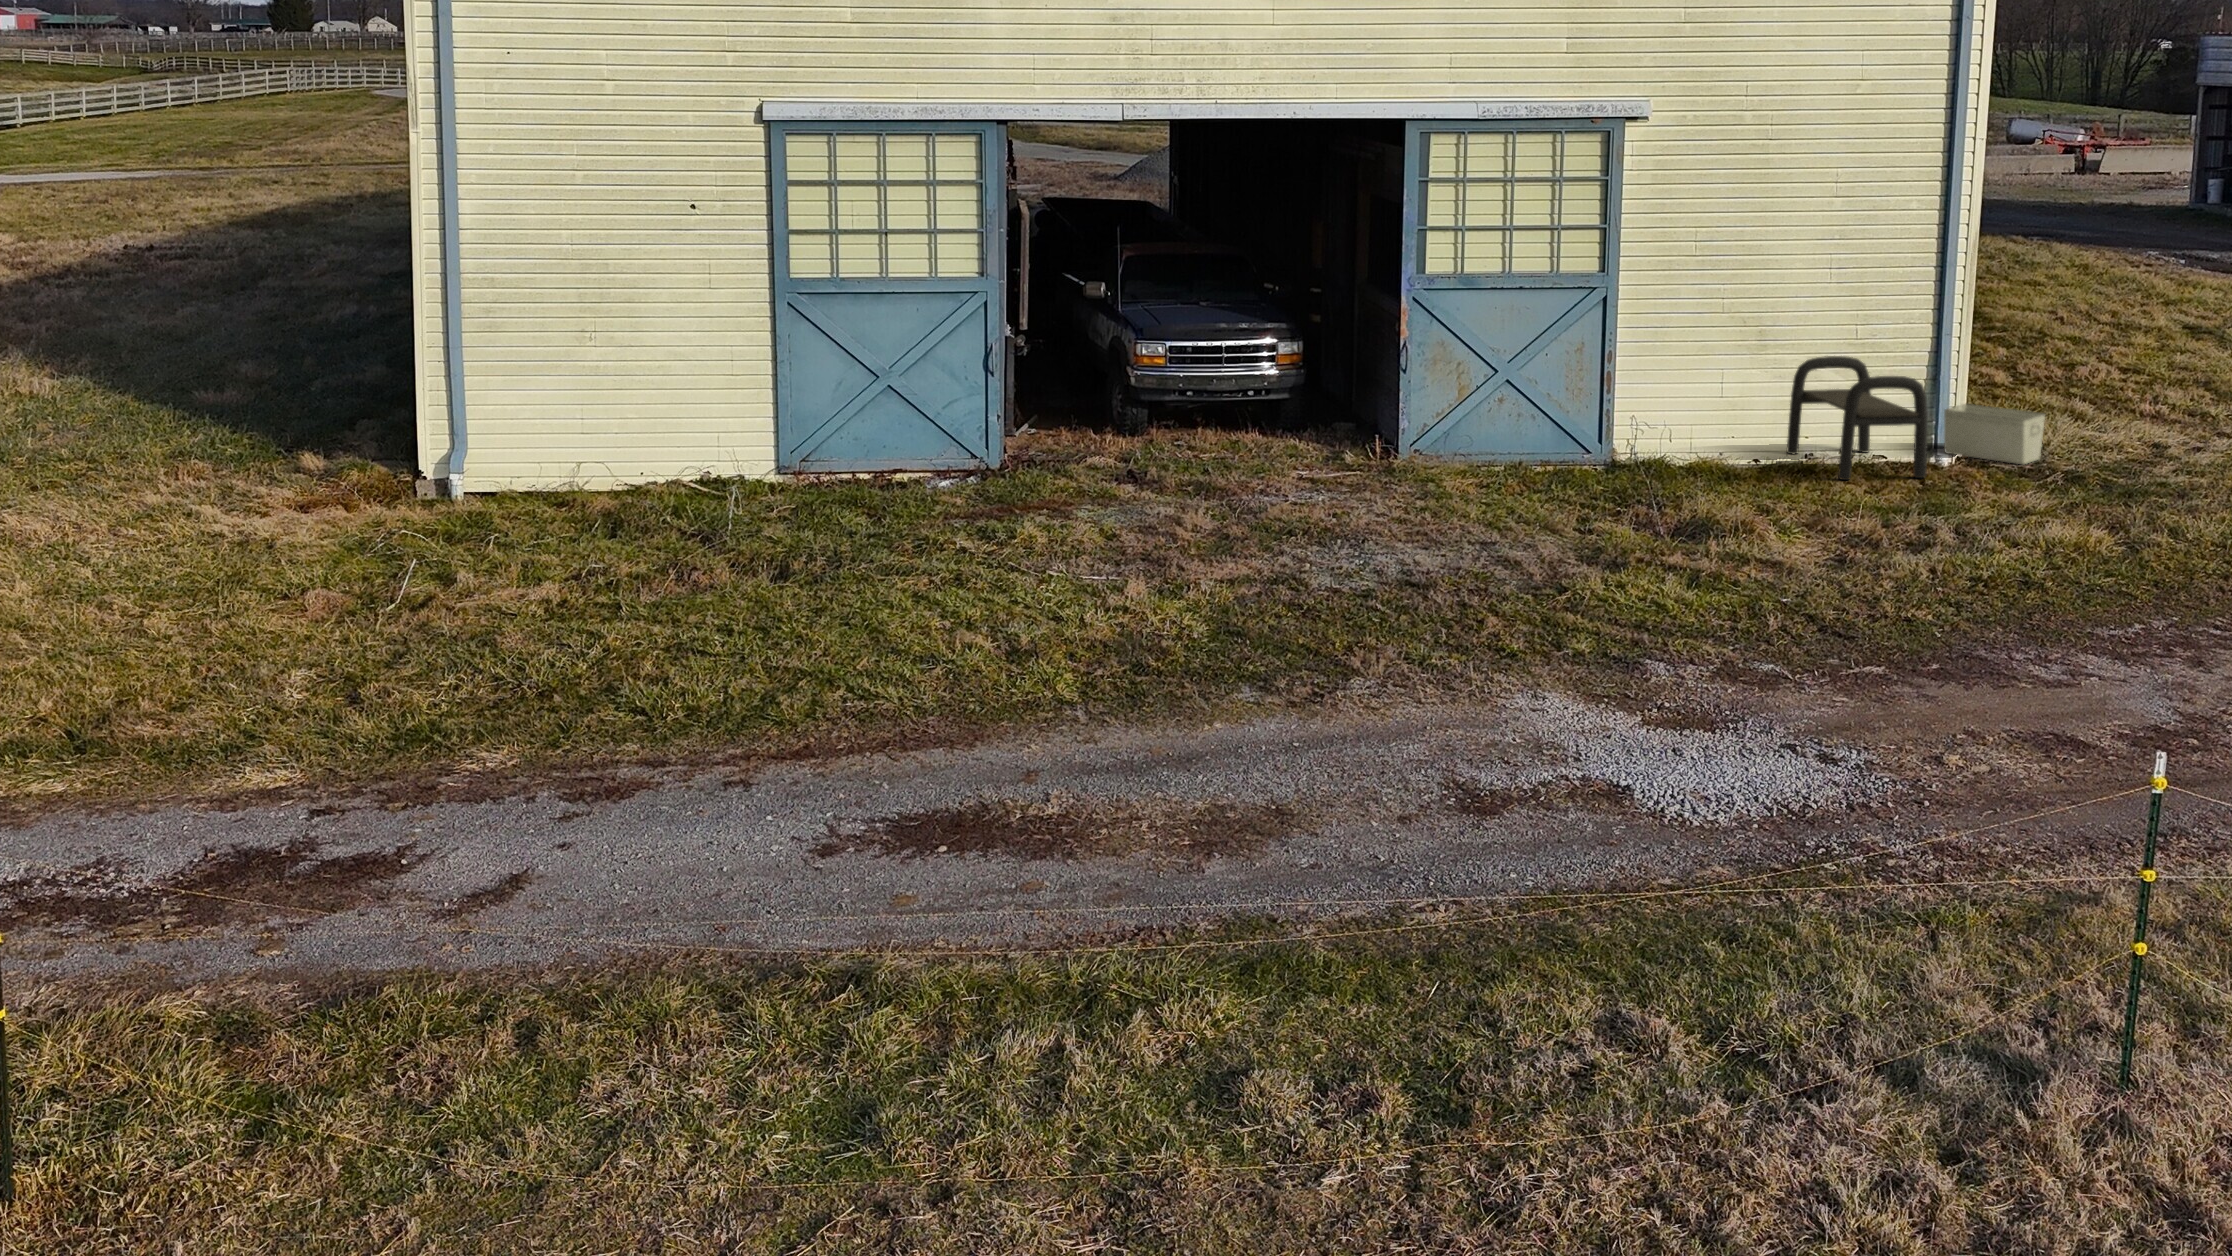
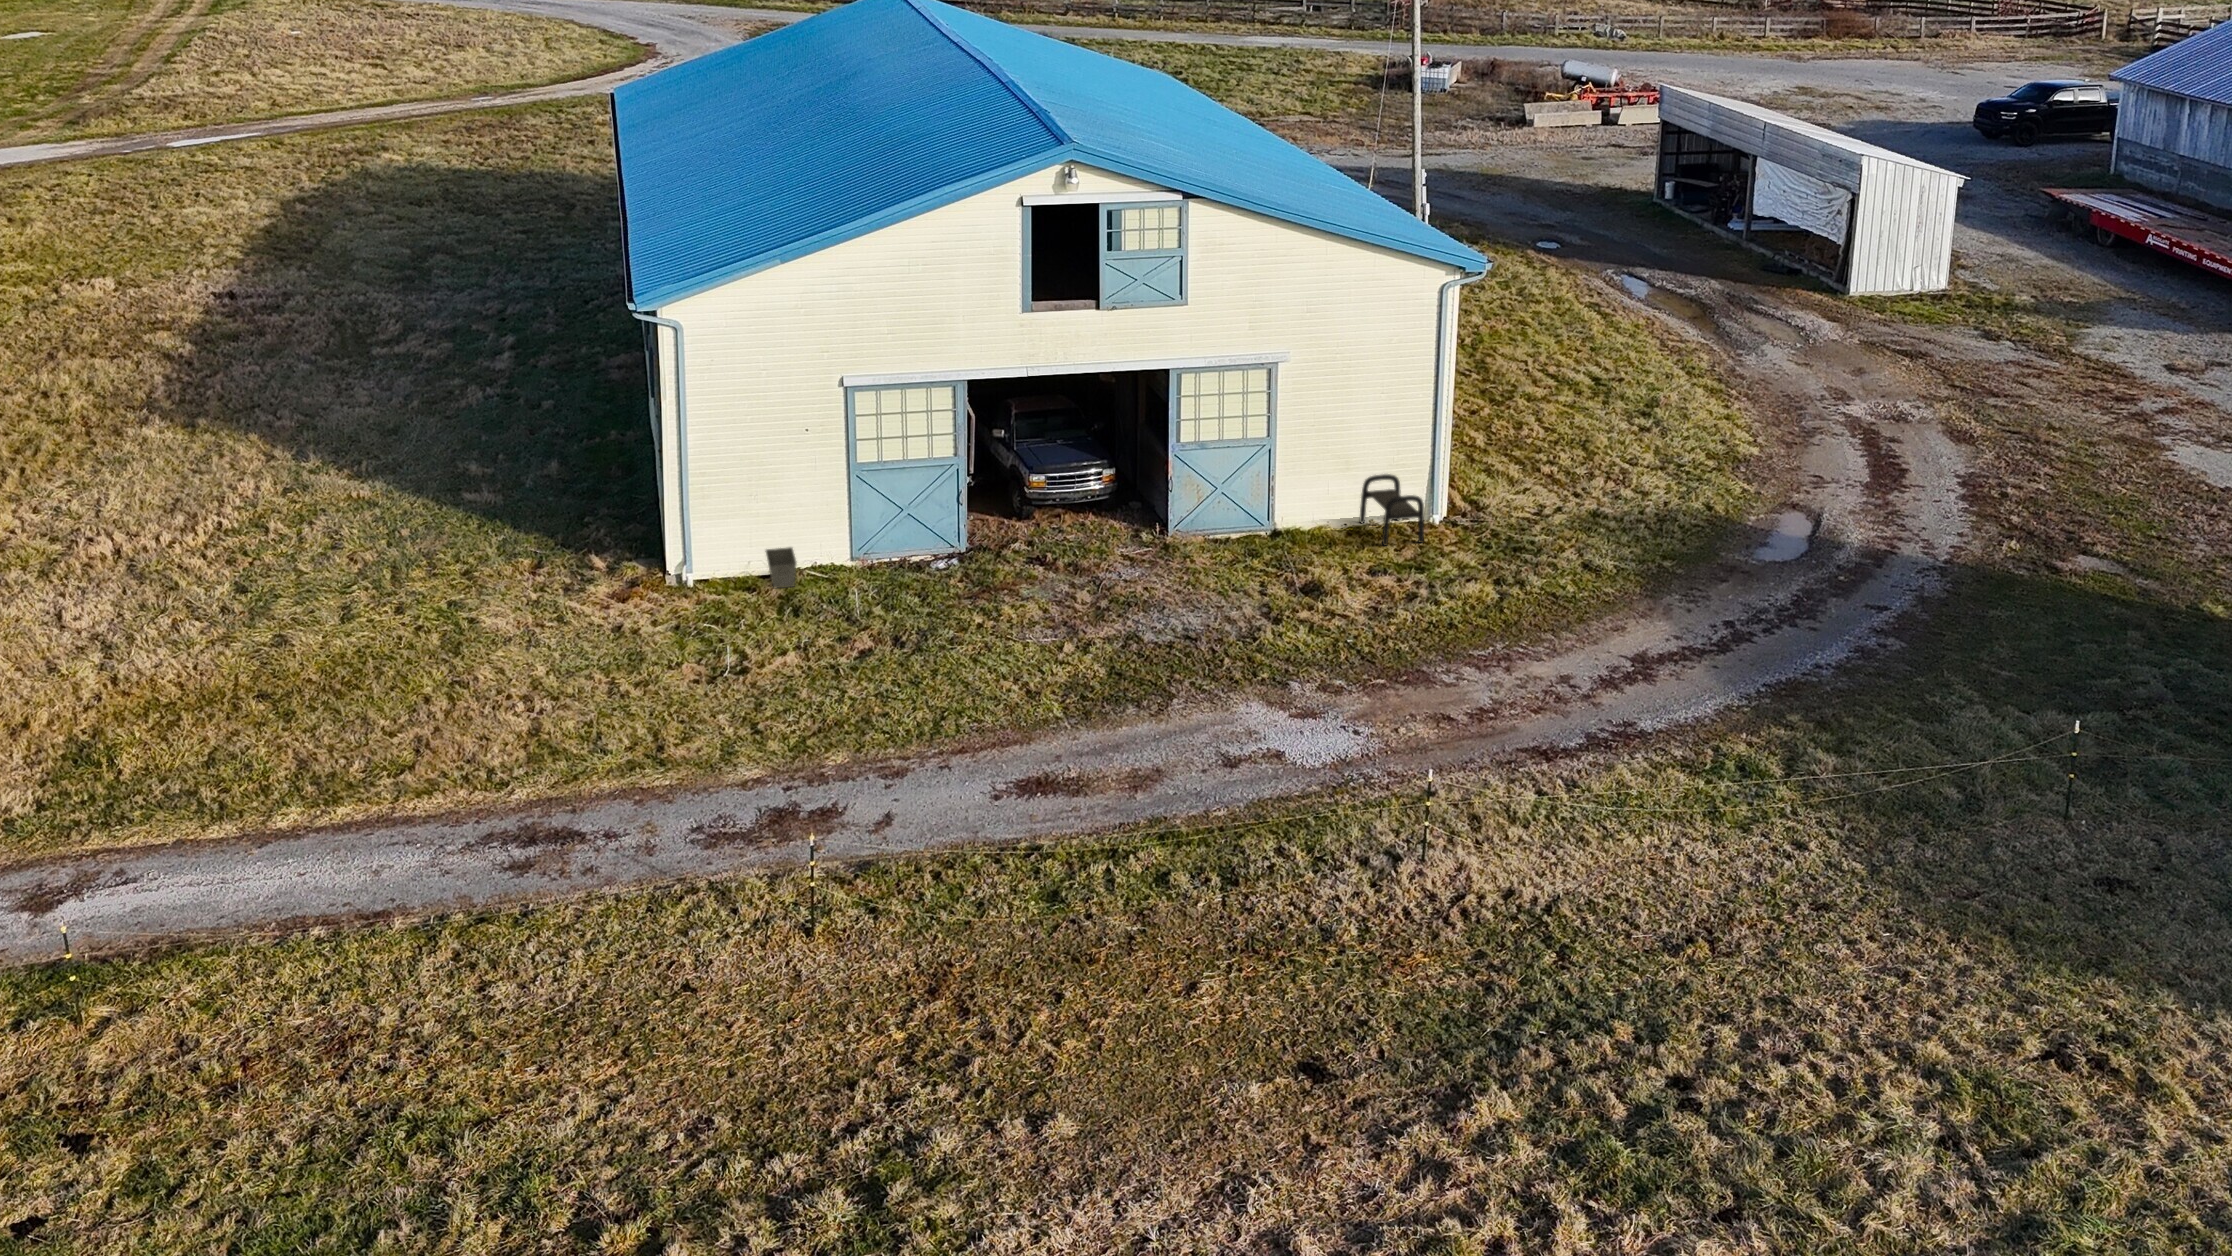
storage bin: present [1944,404,2045,464] -> present [765,547,796,588]

